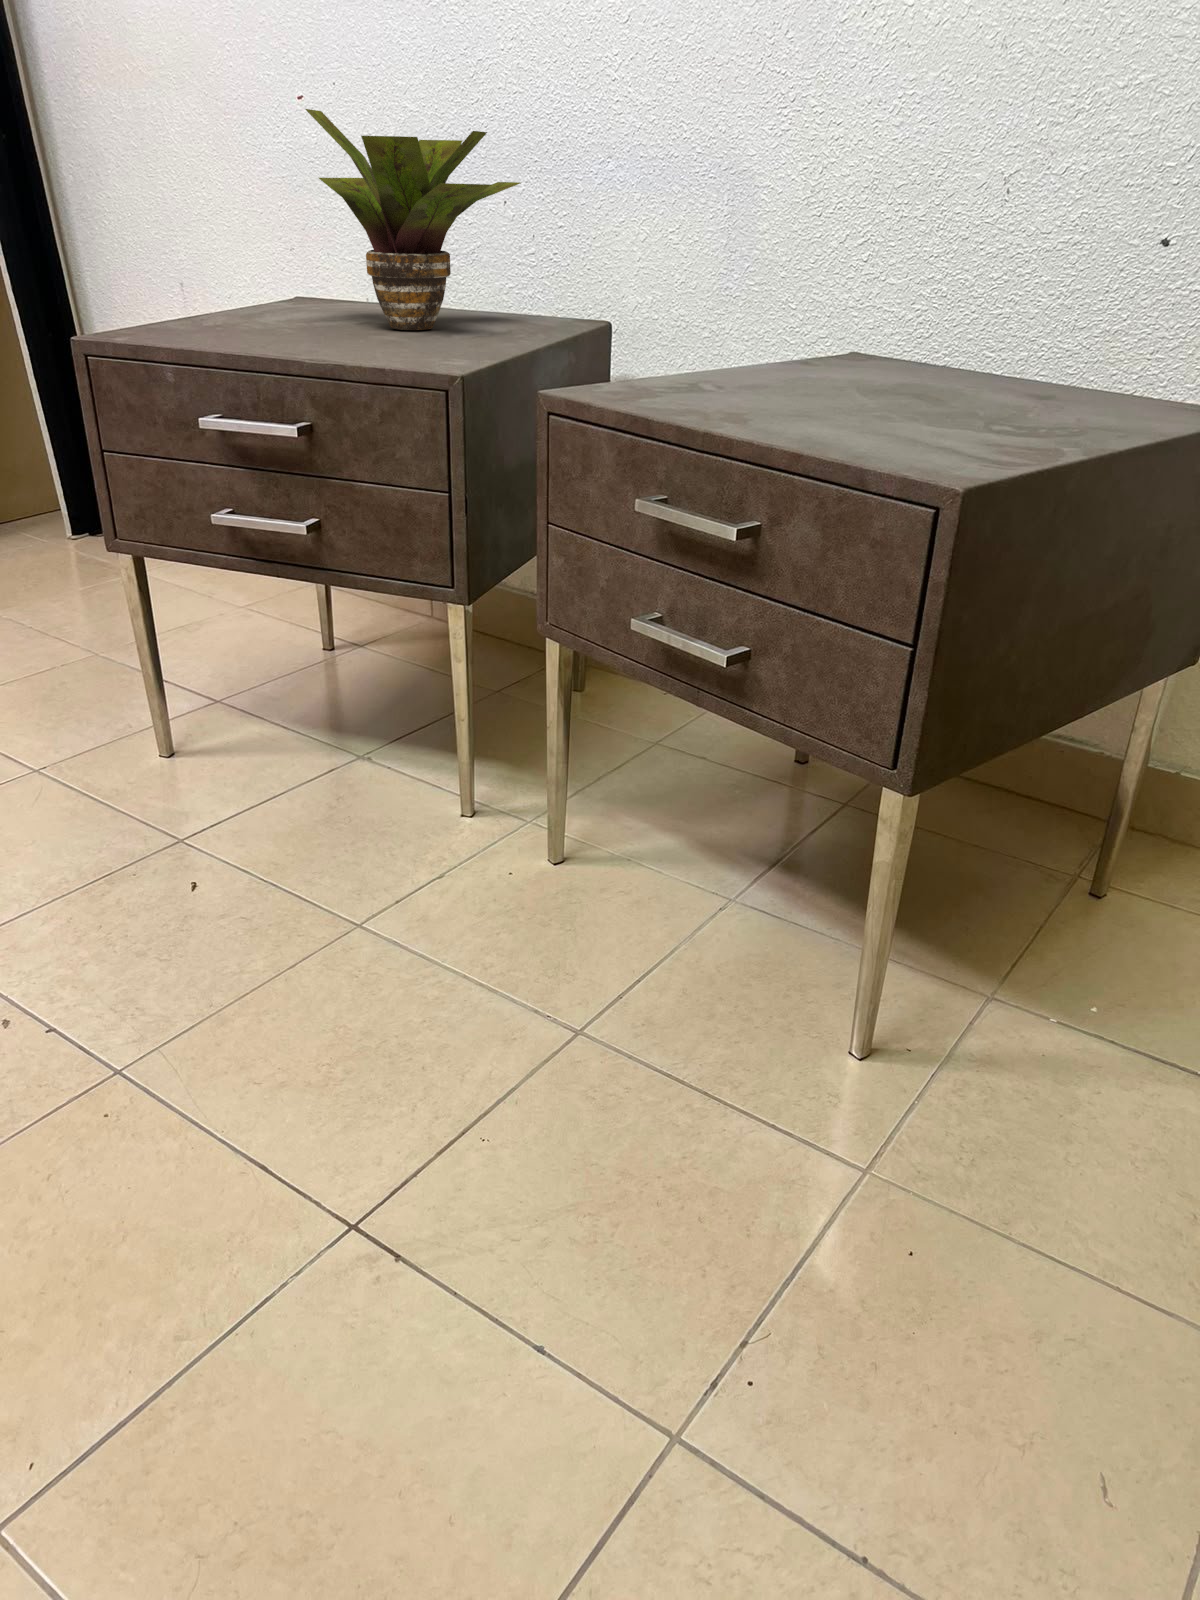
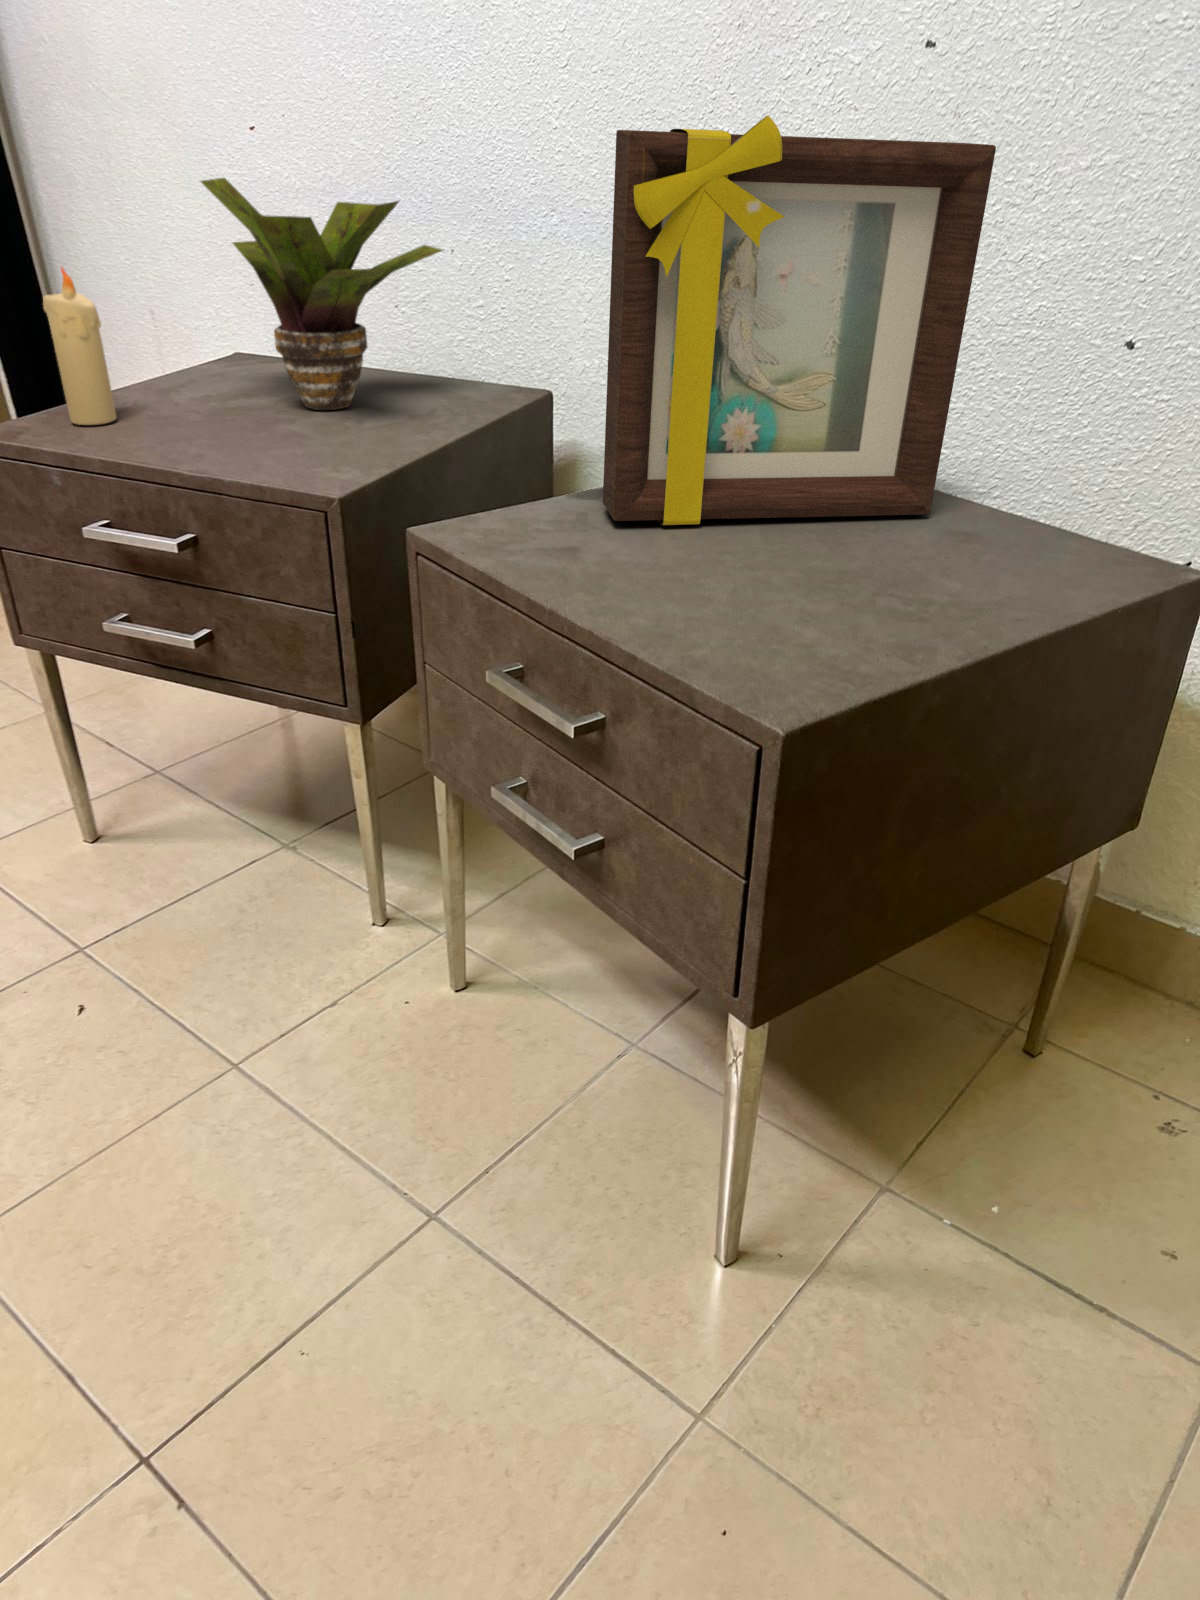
picture frame: none [711,9,1067,392] -> present [603,115,996,525]
candle: none [160,183,220,336] -> present [43,267,116,425]

